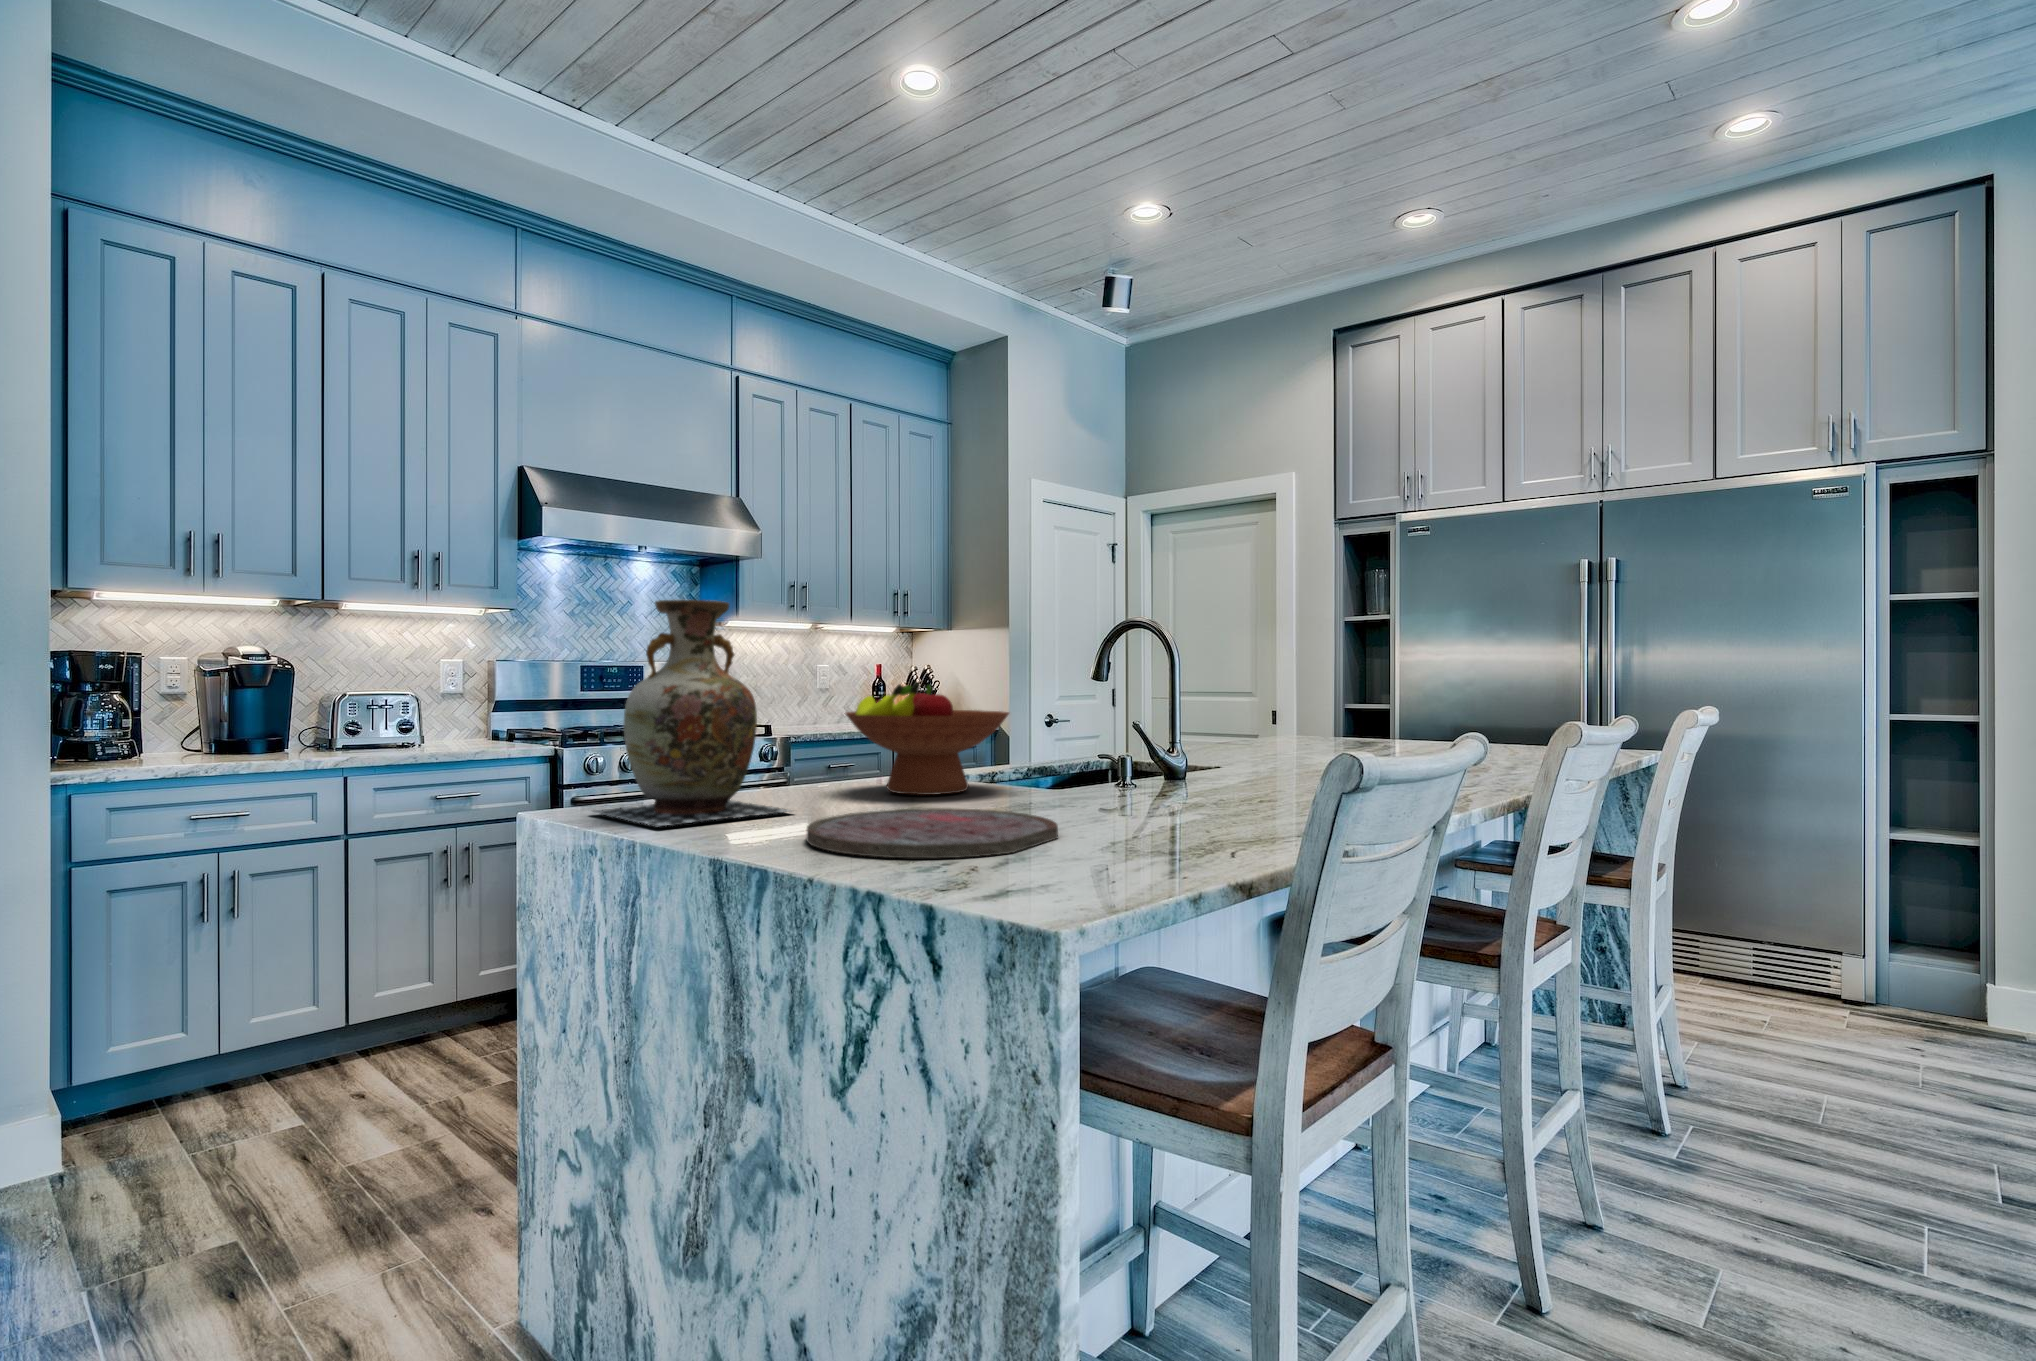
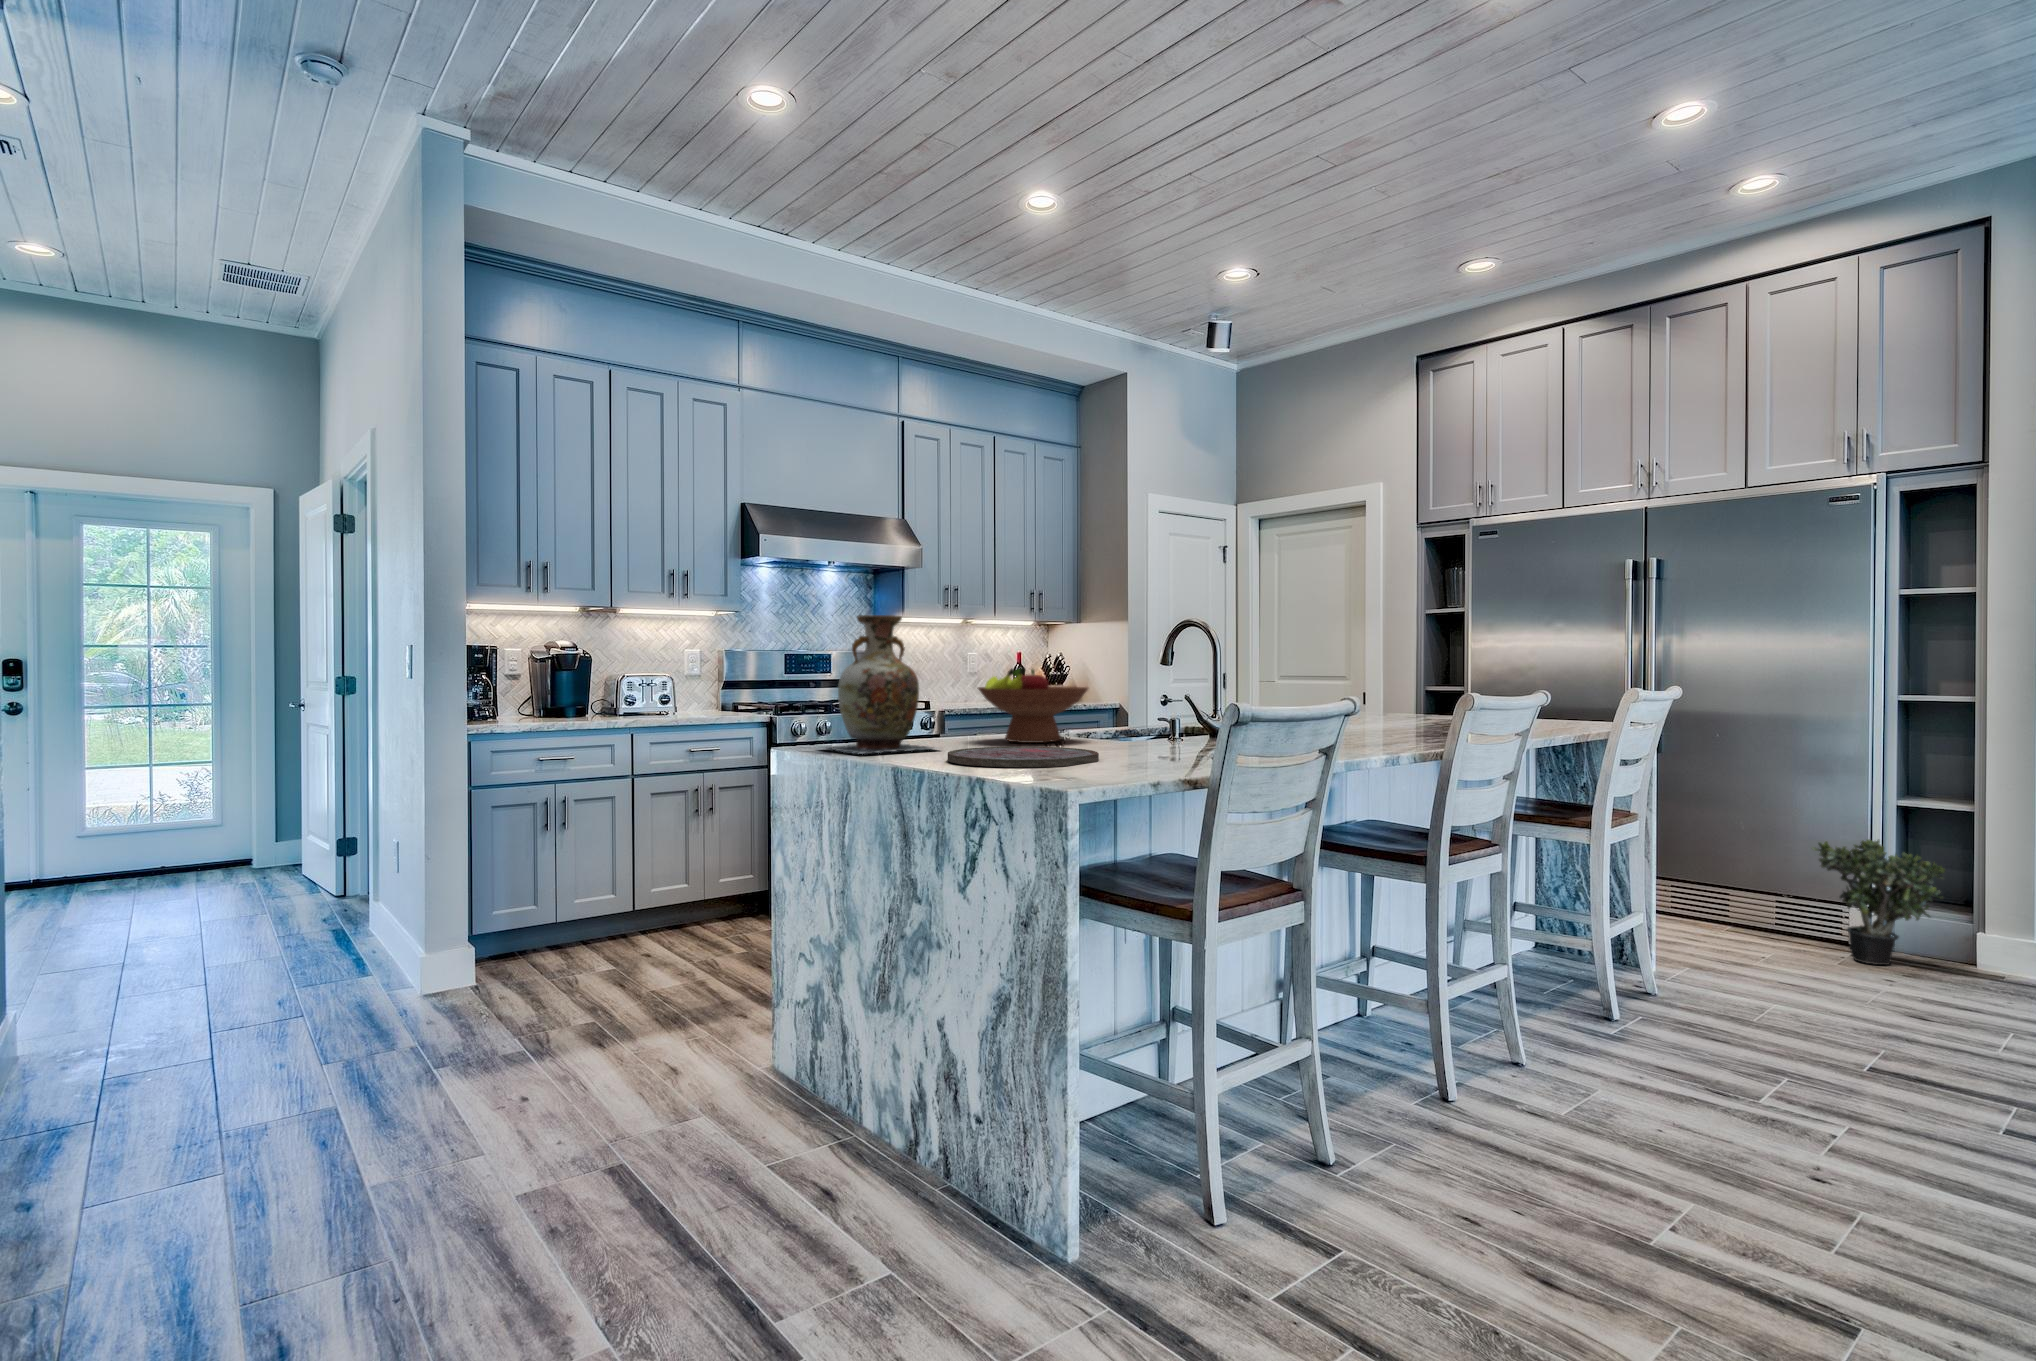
potted plant: none [1812,879,1965,1026] -> present [1812,839,1945,965]

